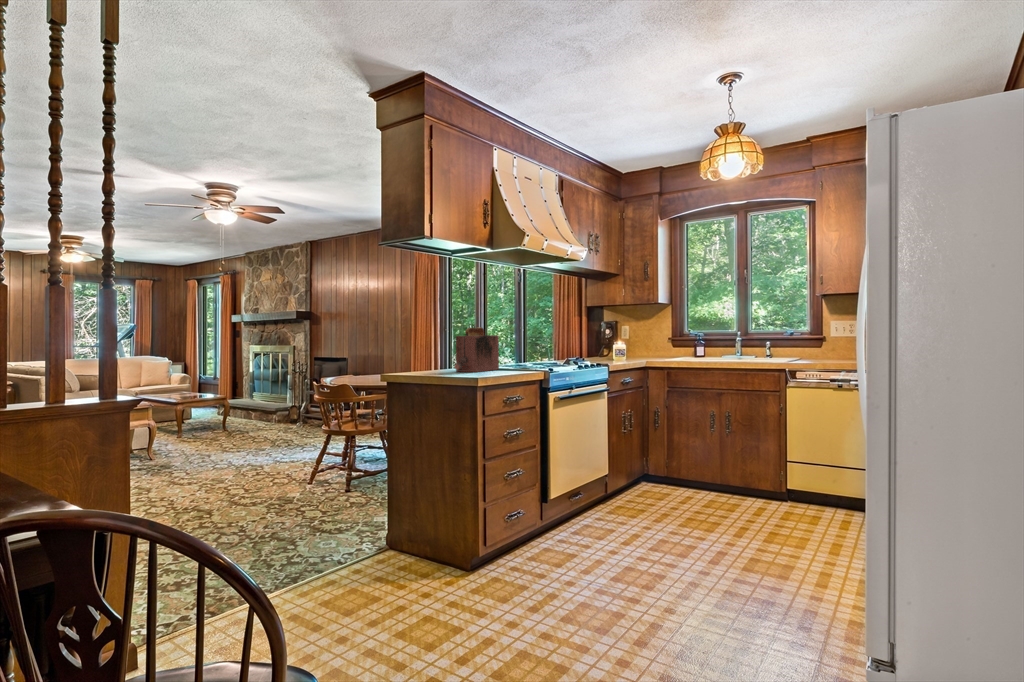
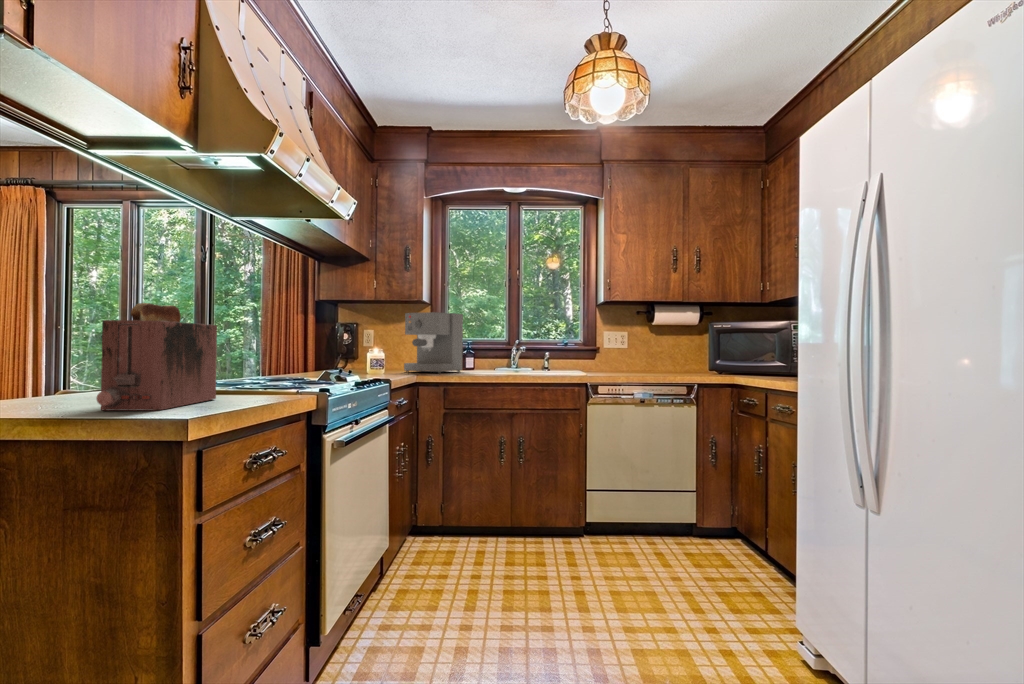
coffee maker: none [640,313,686,360] -> present [404,312,463,373]

